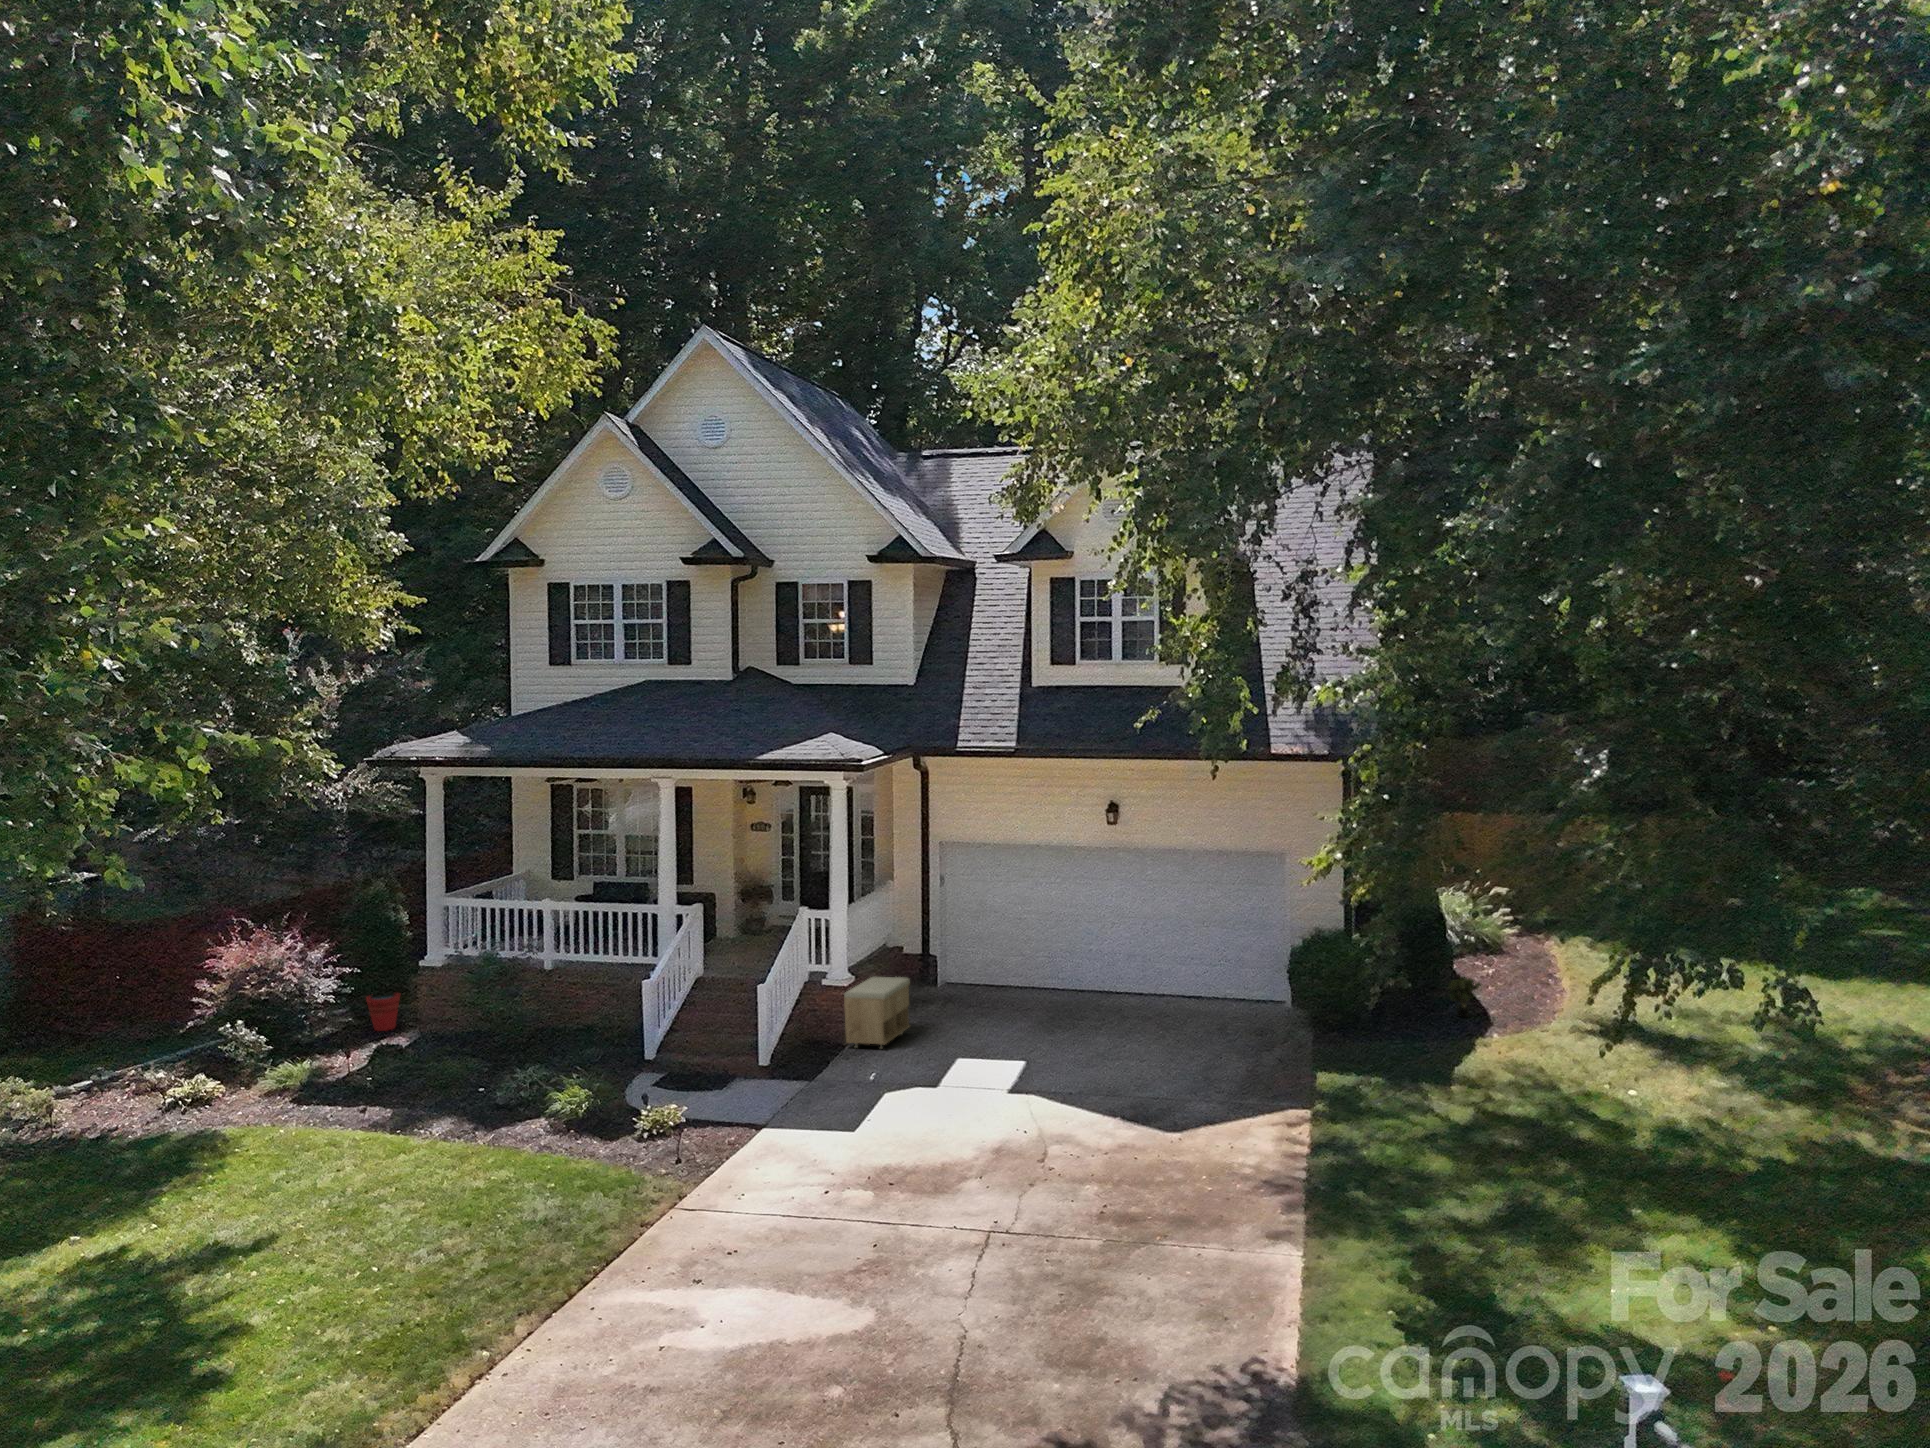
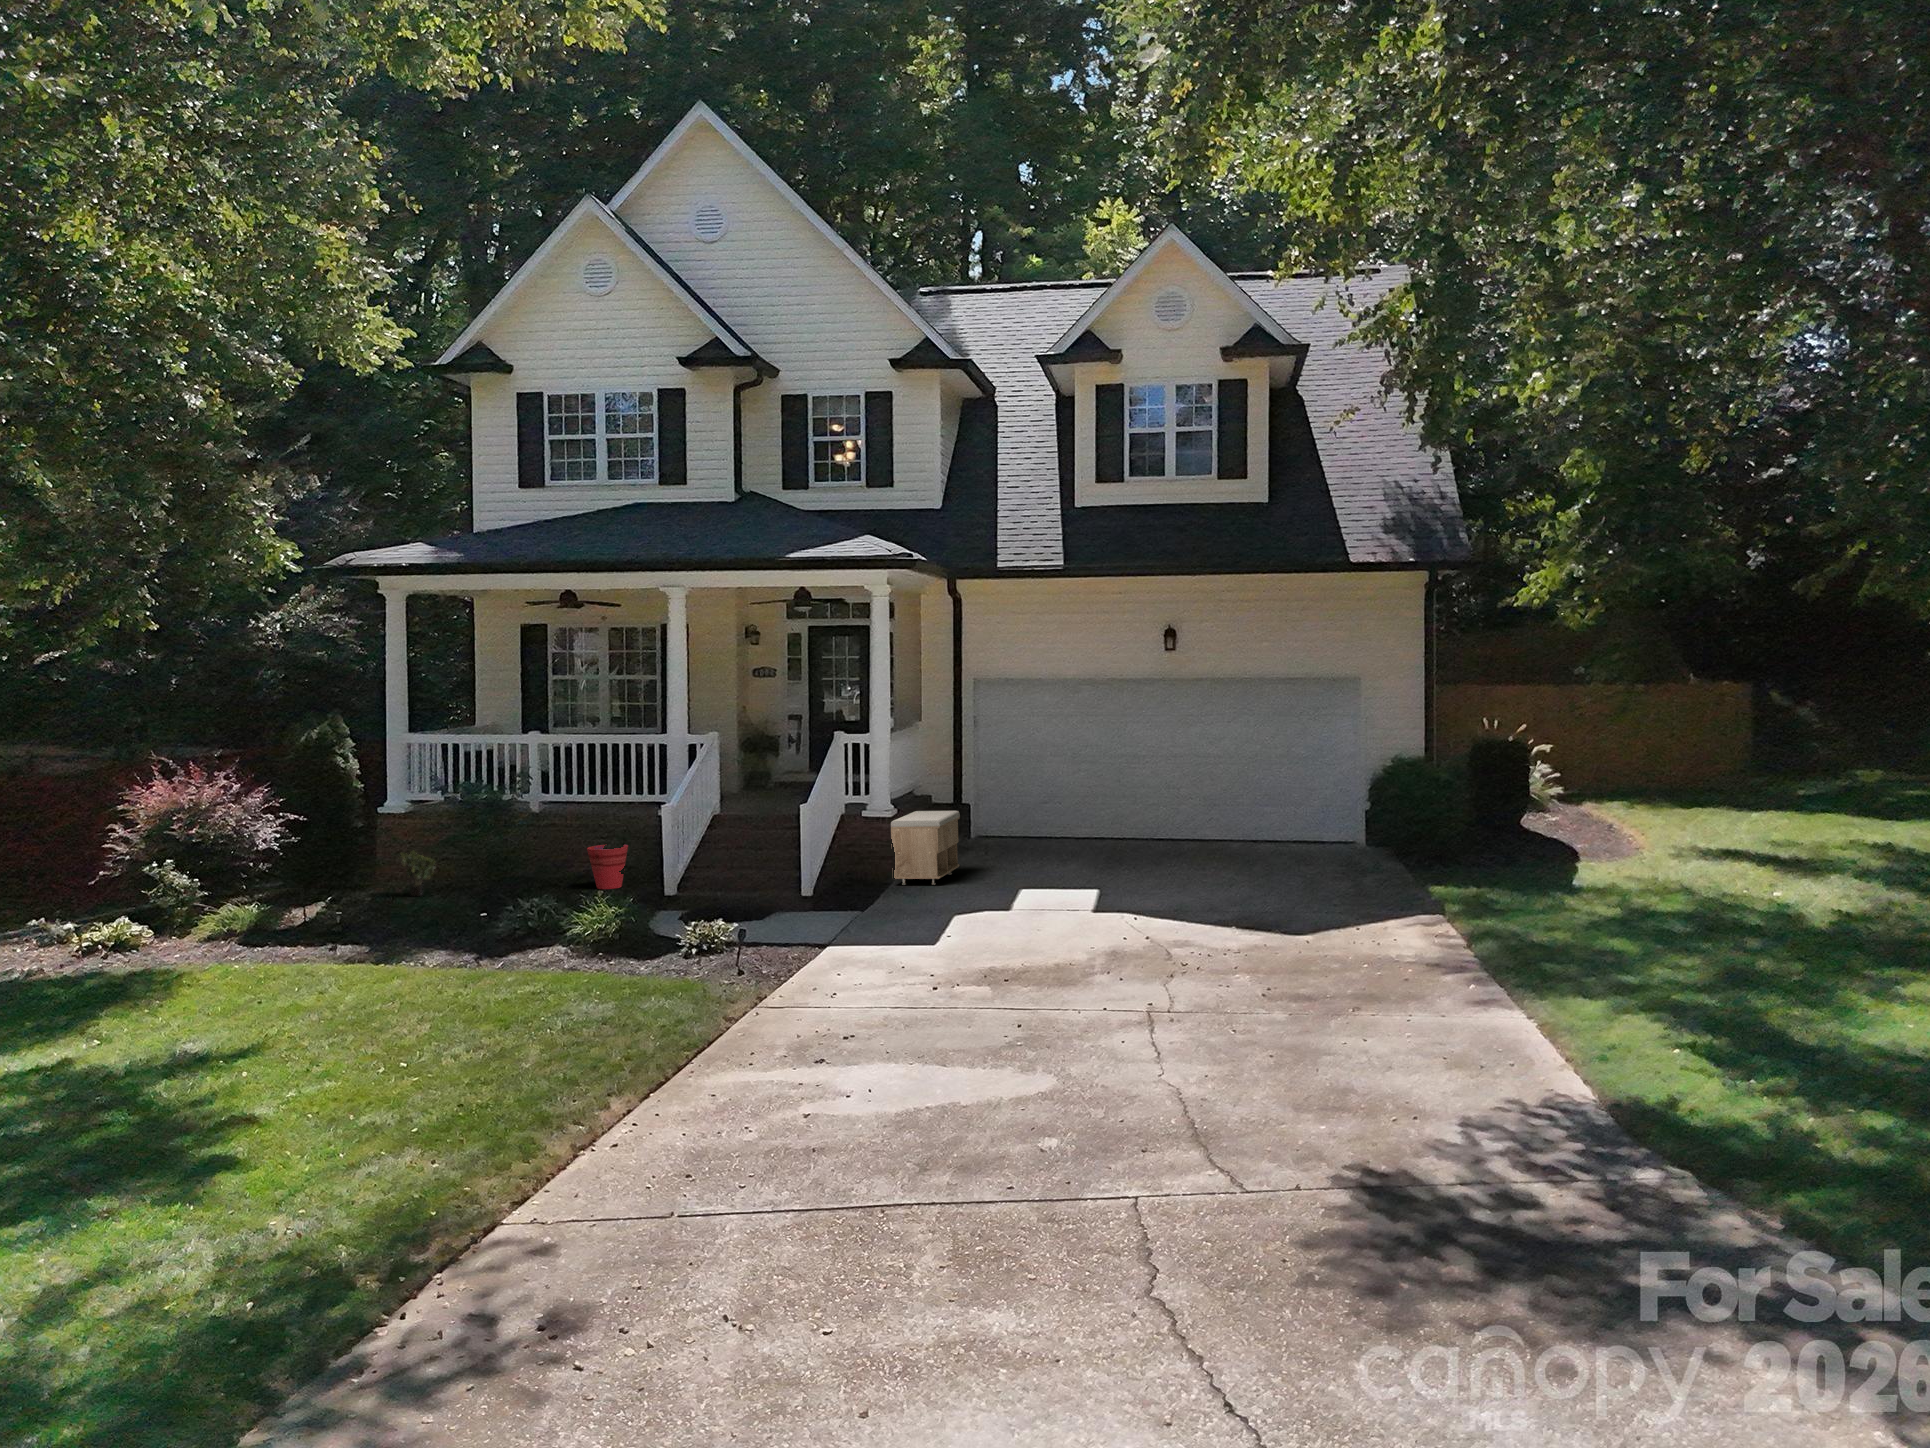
potted plant: present [1449,976,1481,1017] -> present [400,851,435,896]
bucket: present [366,993,400,1031] -> present [587,845,628,889]

